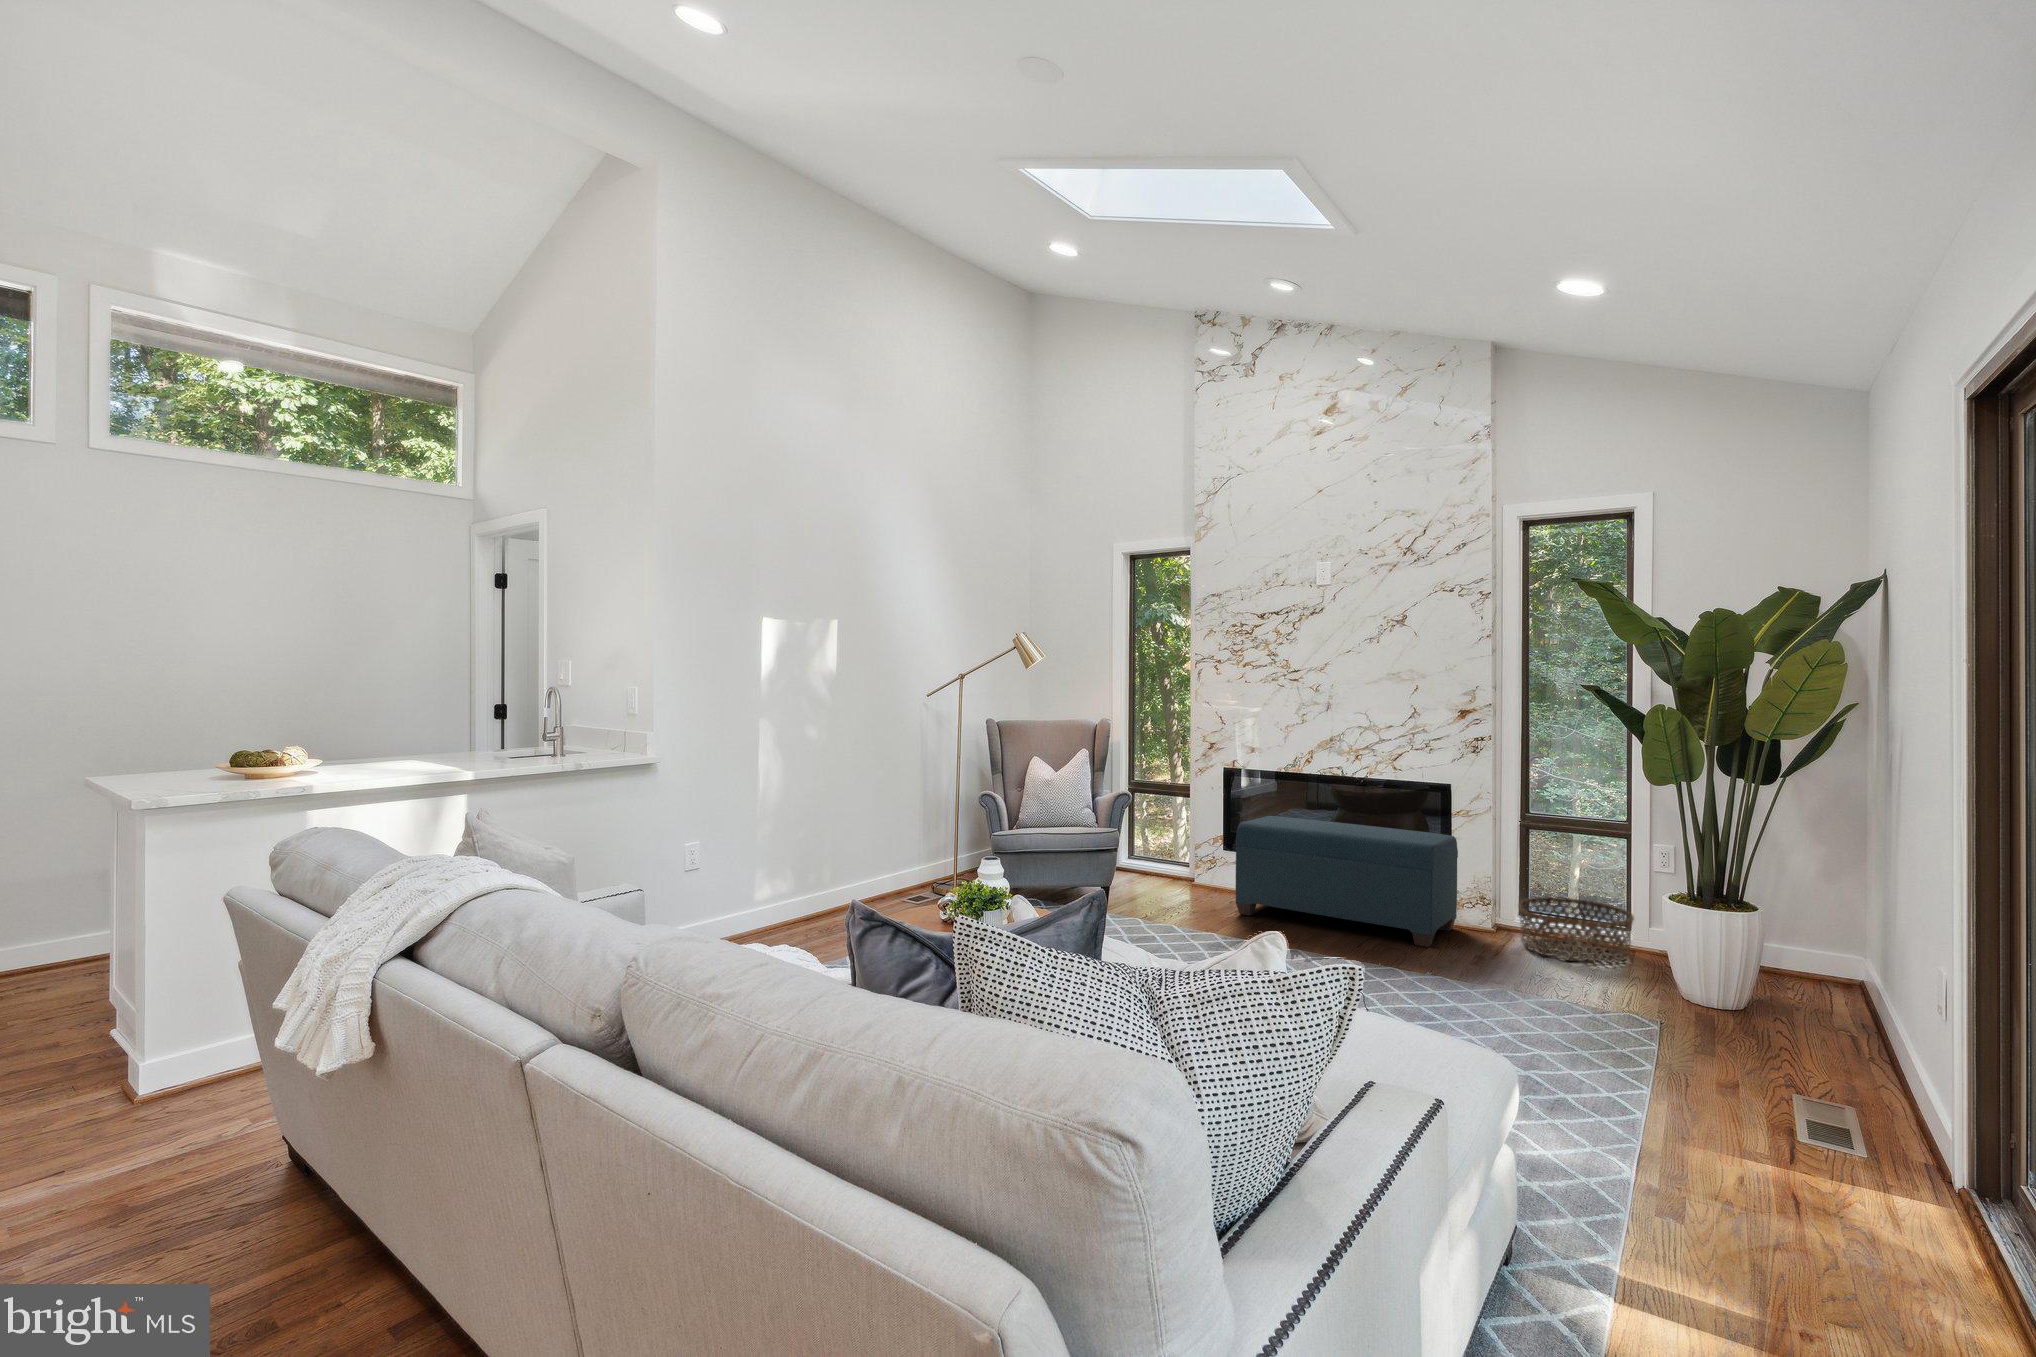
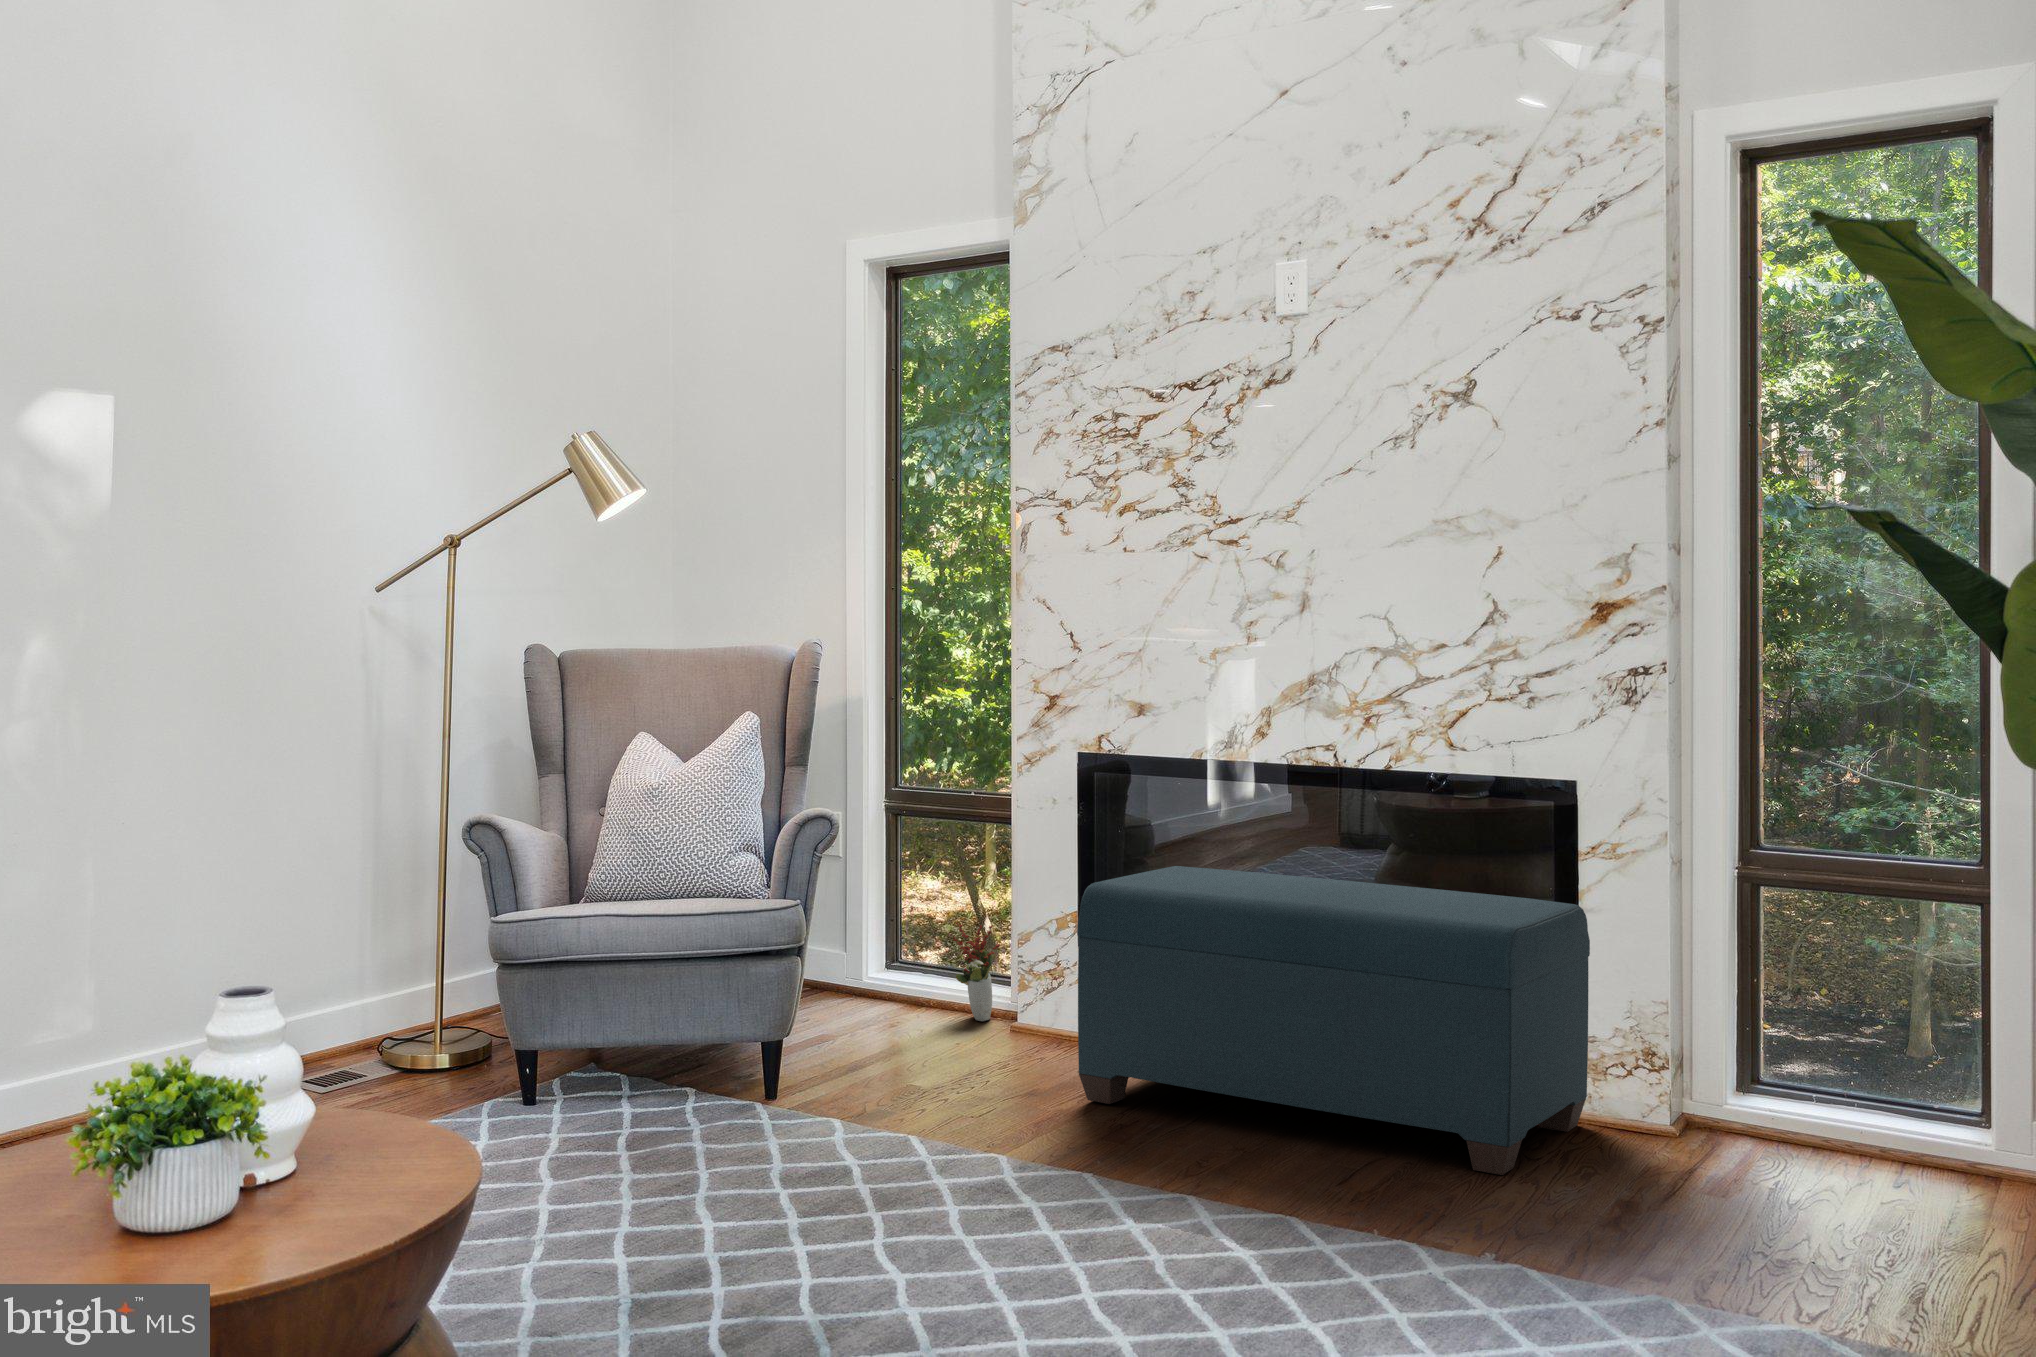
decorative plant: none [1162,838,1183,880] -> present [953,923,1000,1021]
basket: present [1518,897,1634,962] -> none [1719,1047,1986,1206]

